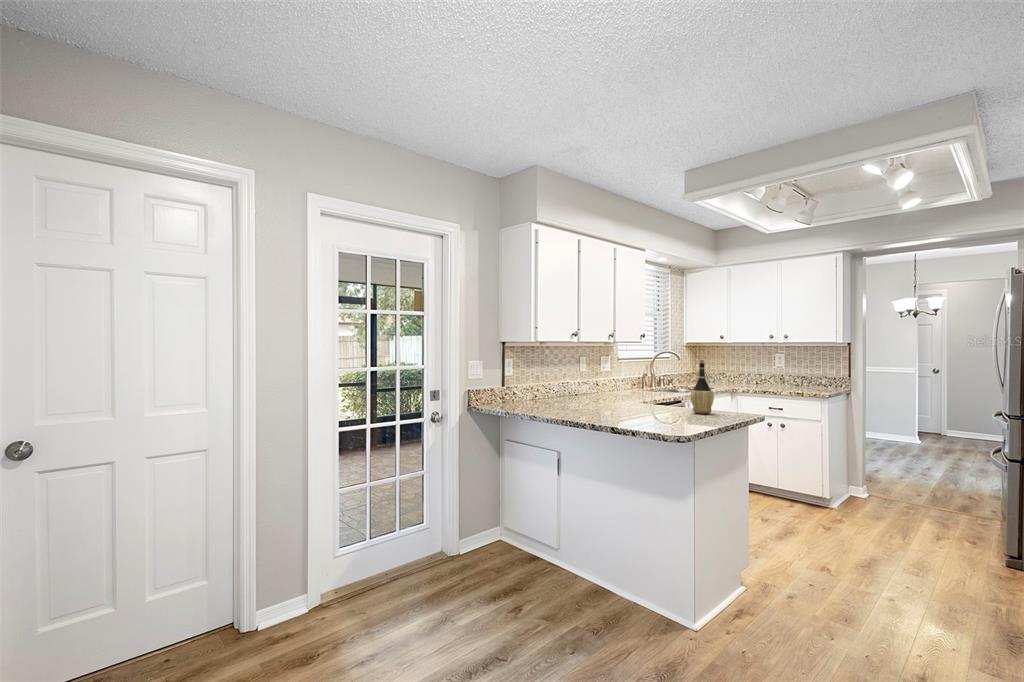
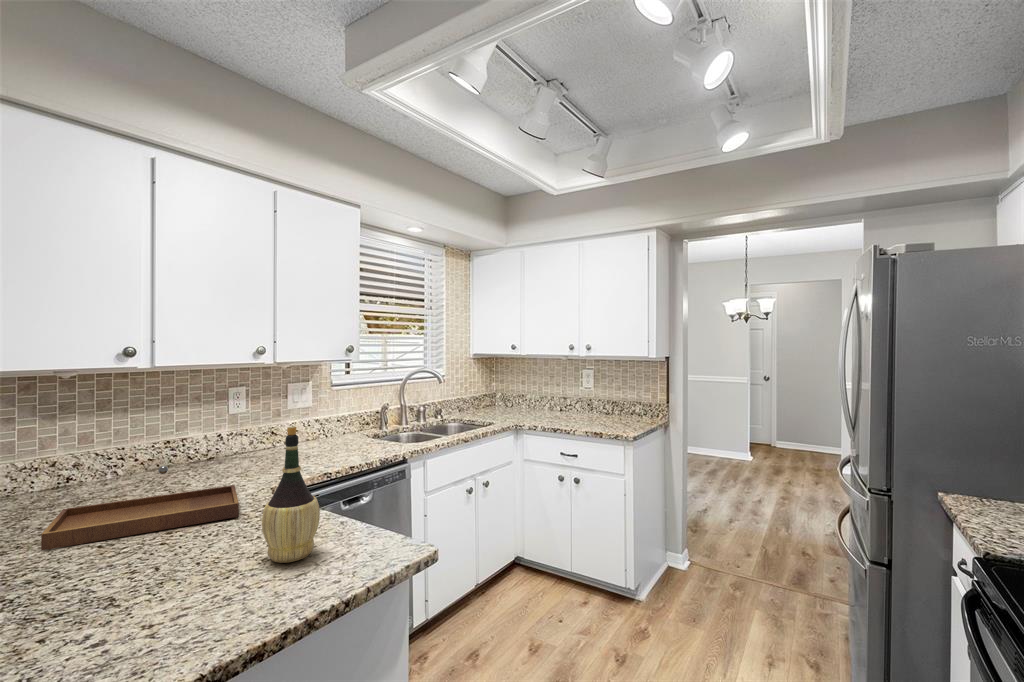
tray: none [578,383,652,409] -> present [41,466,239,550]

